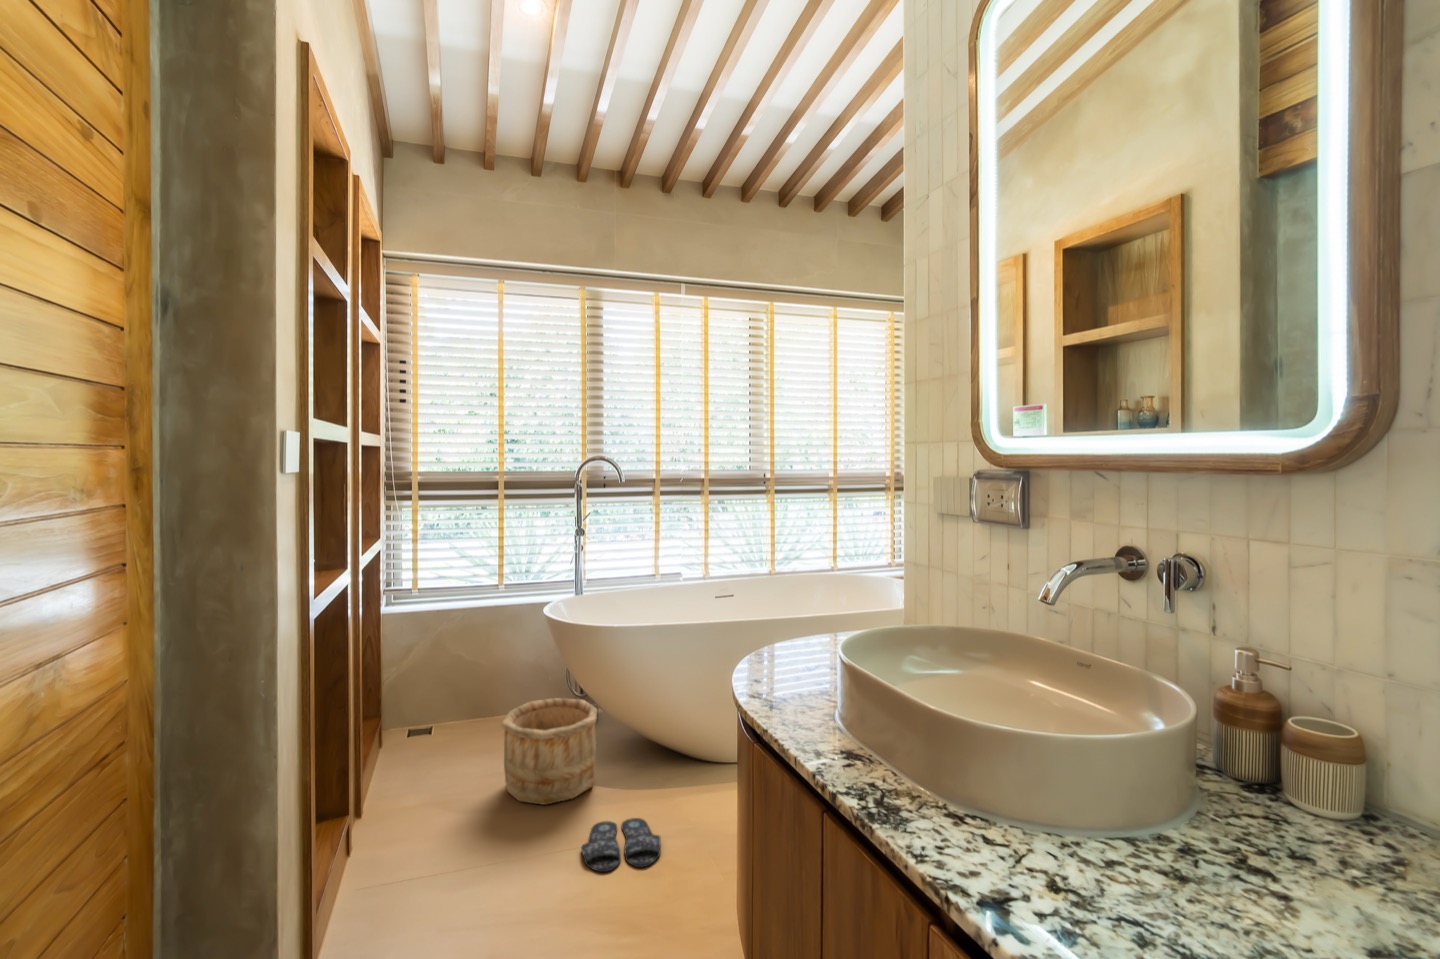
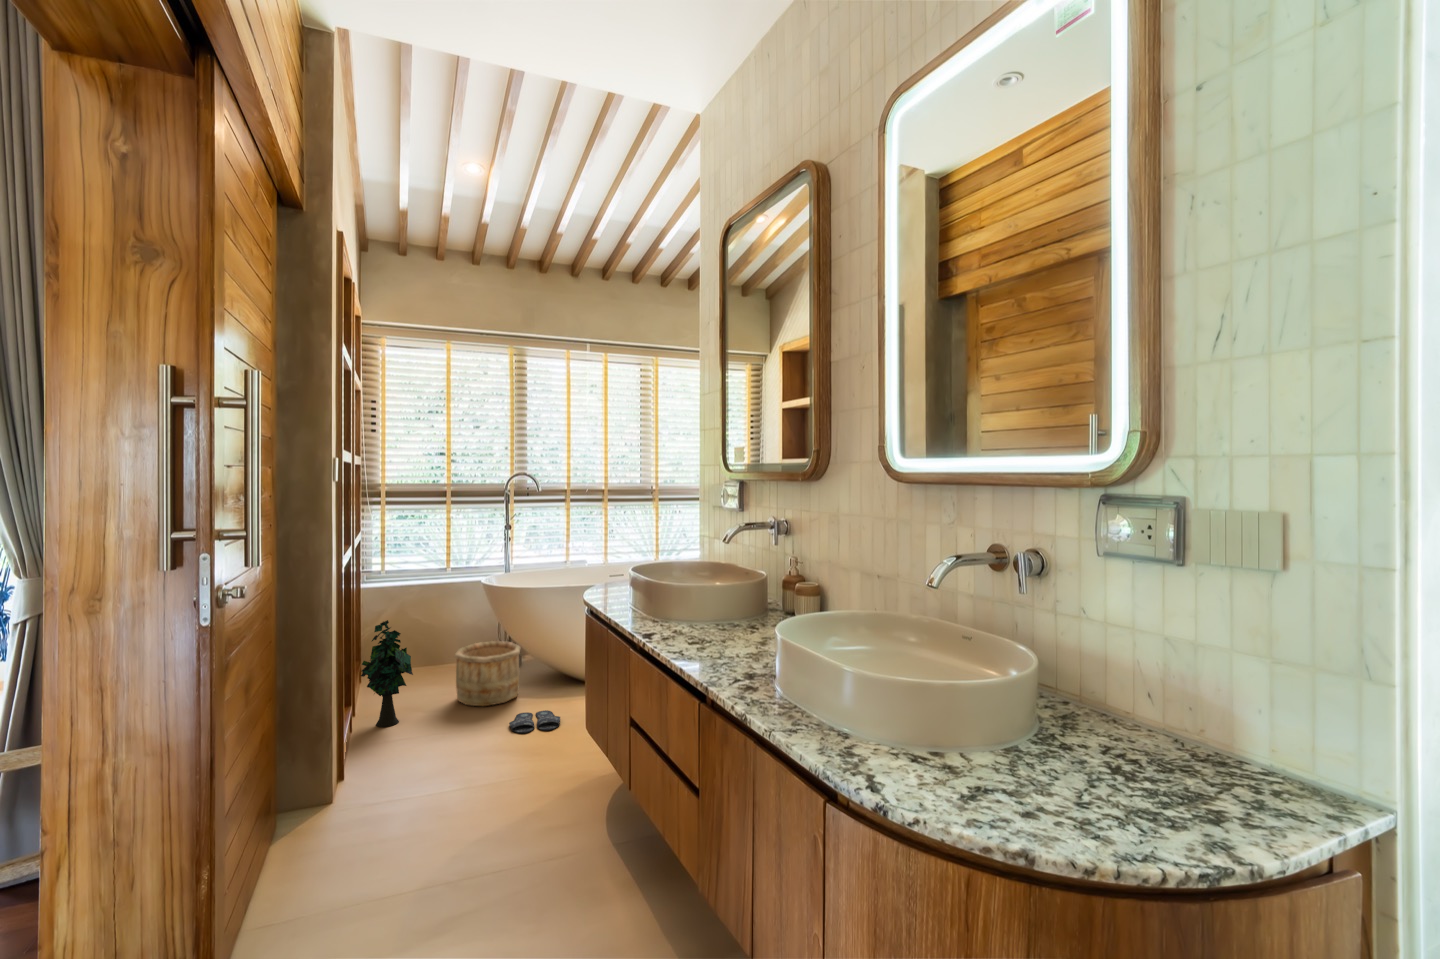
decorative plant: none [354,675,437,844] -> present [361,620,413,727]

